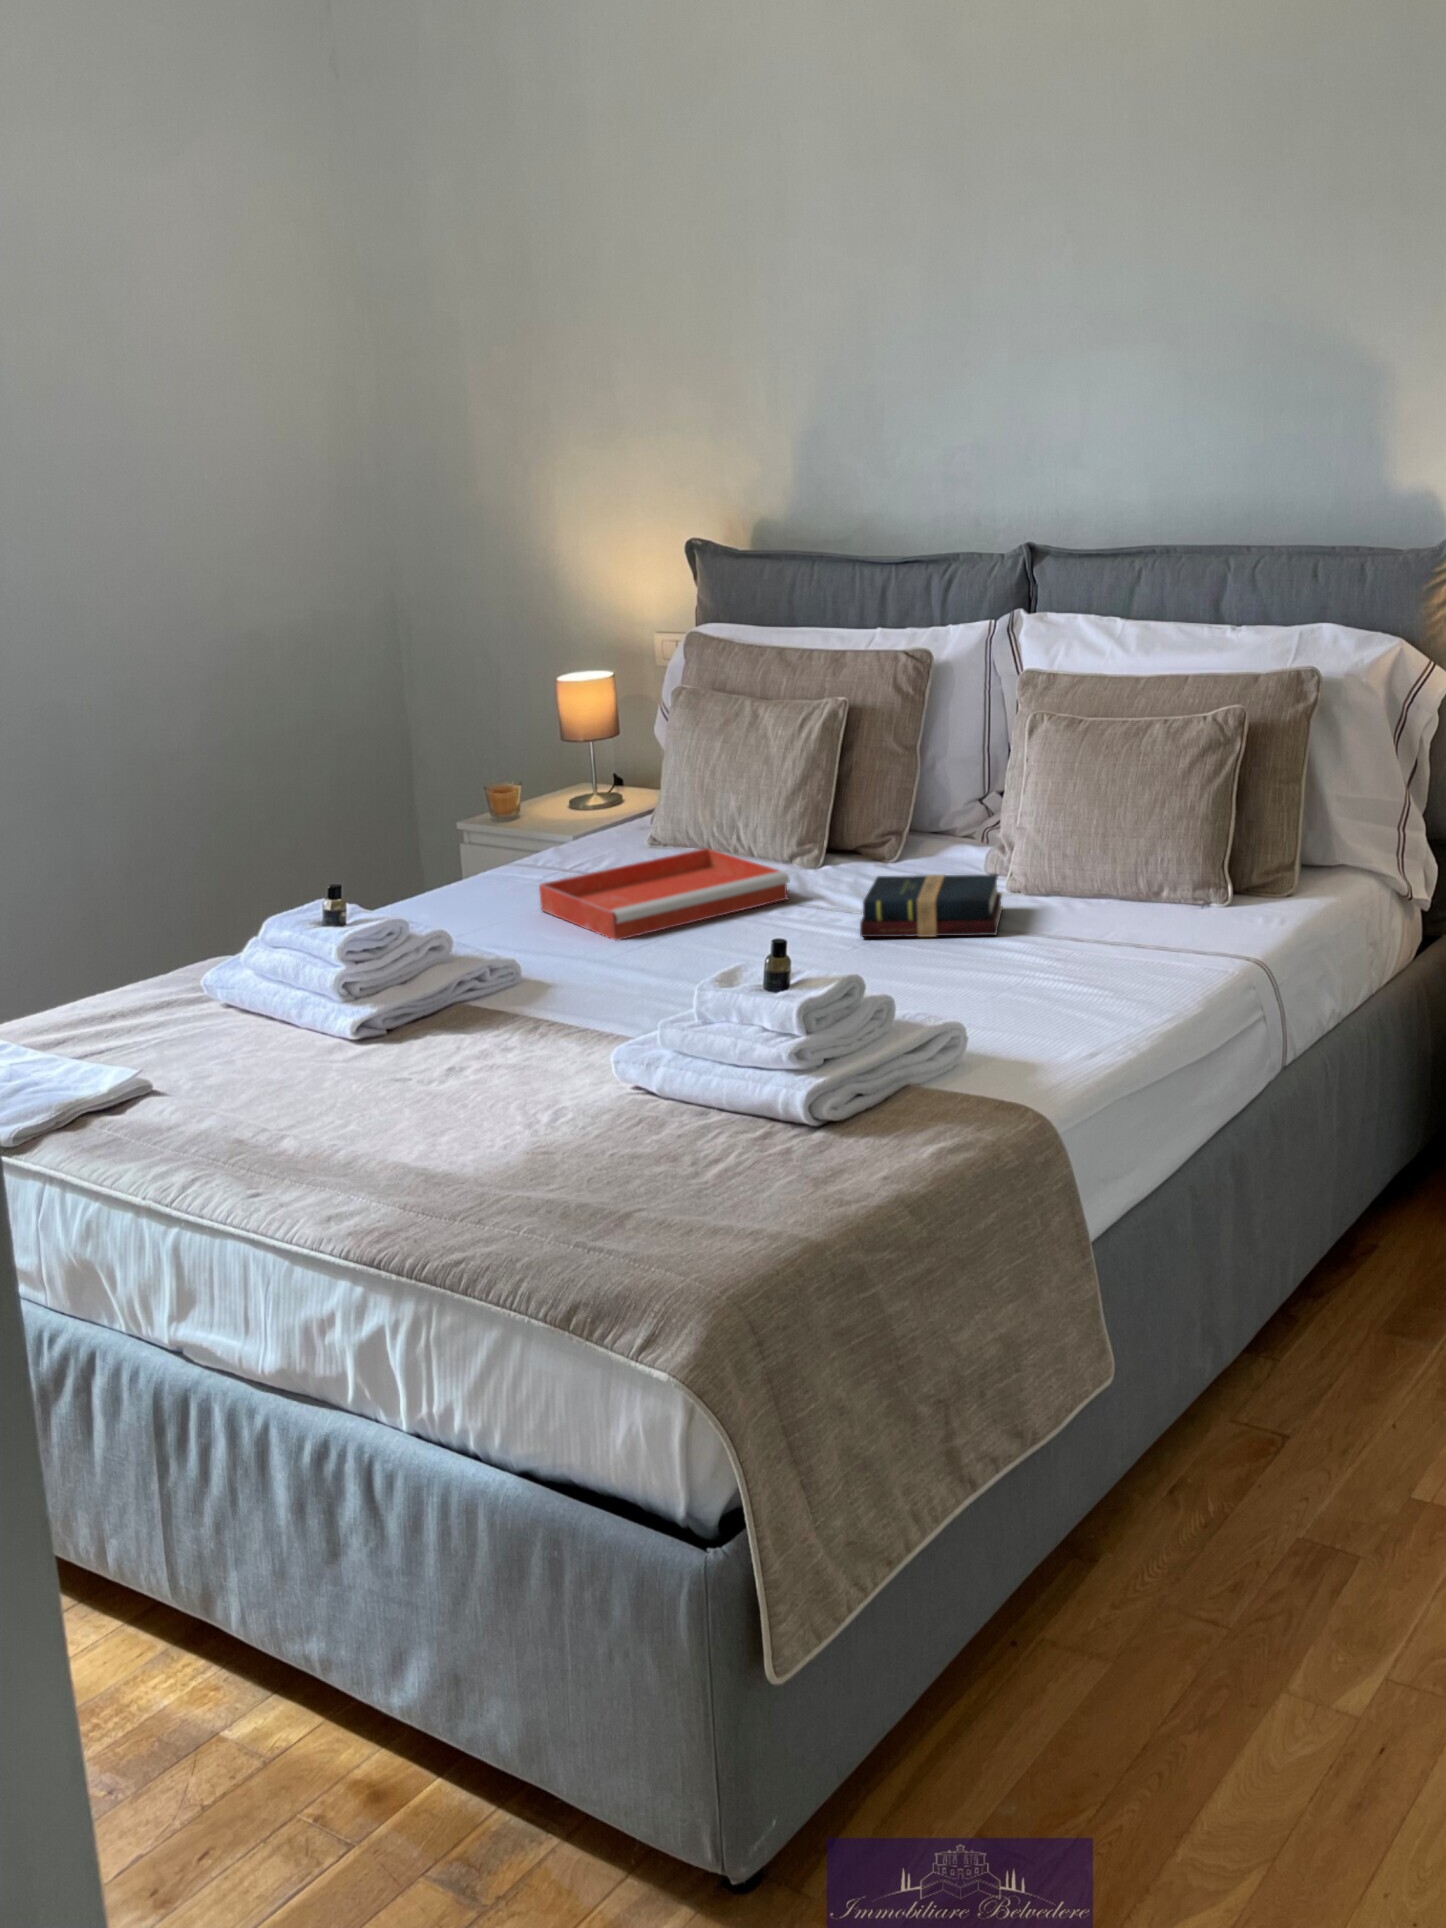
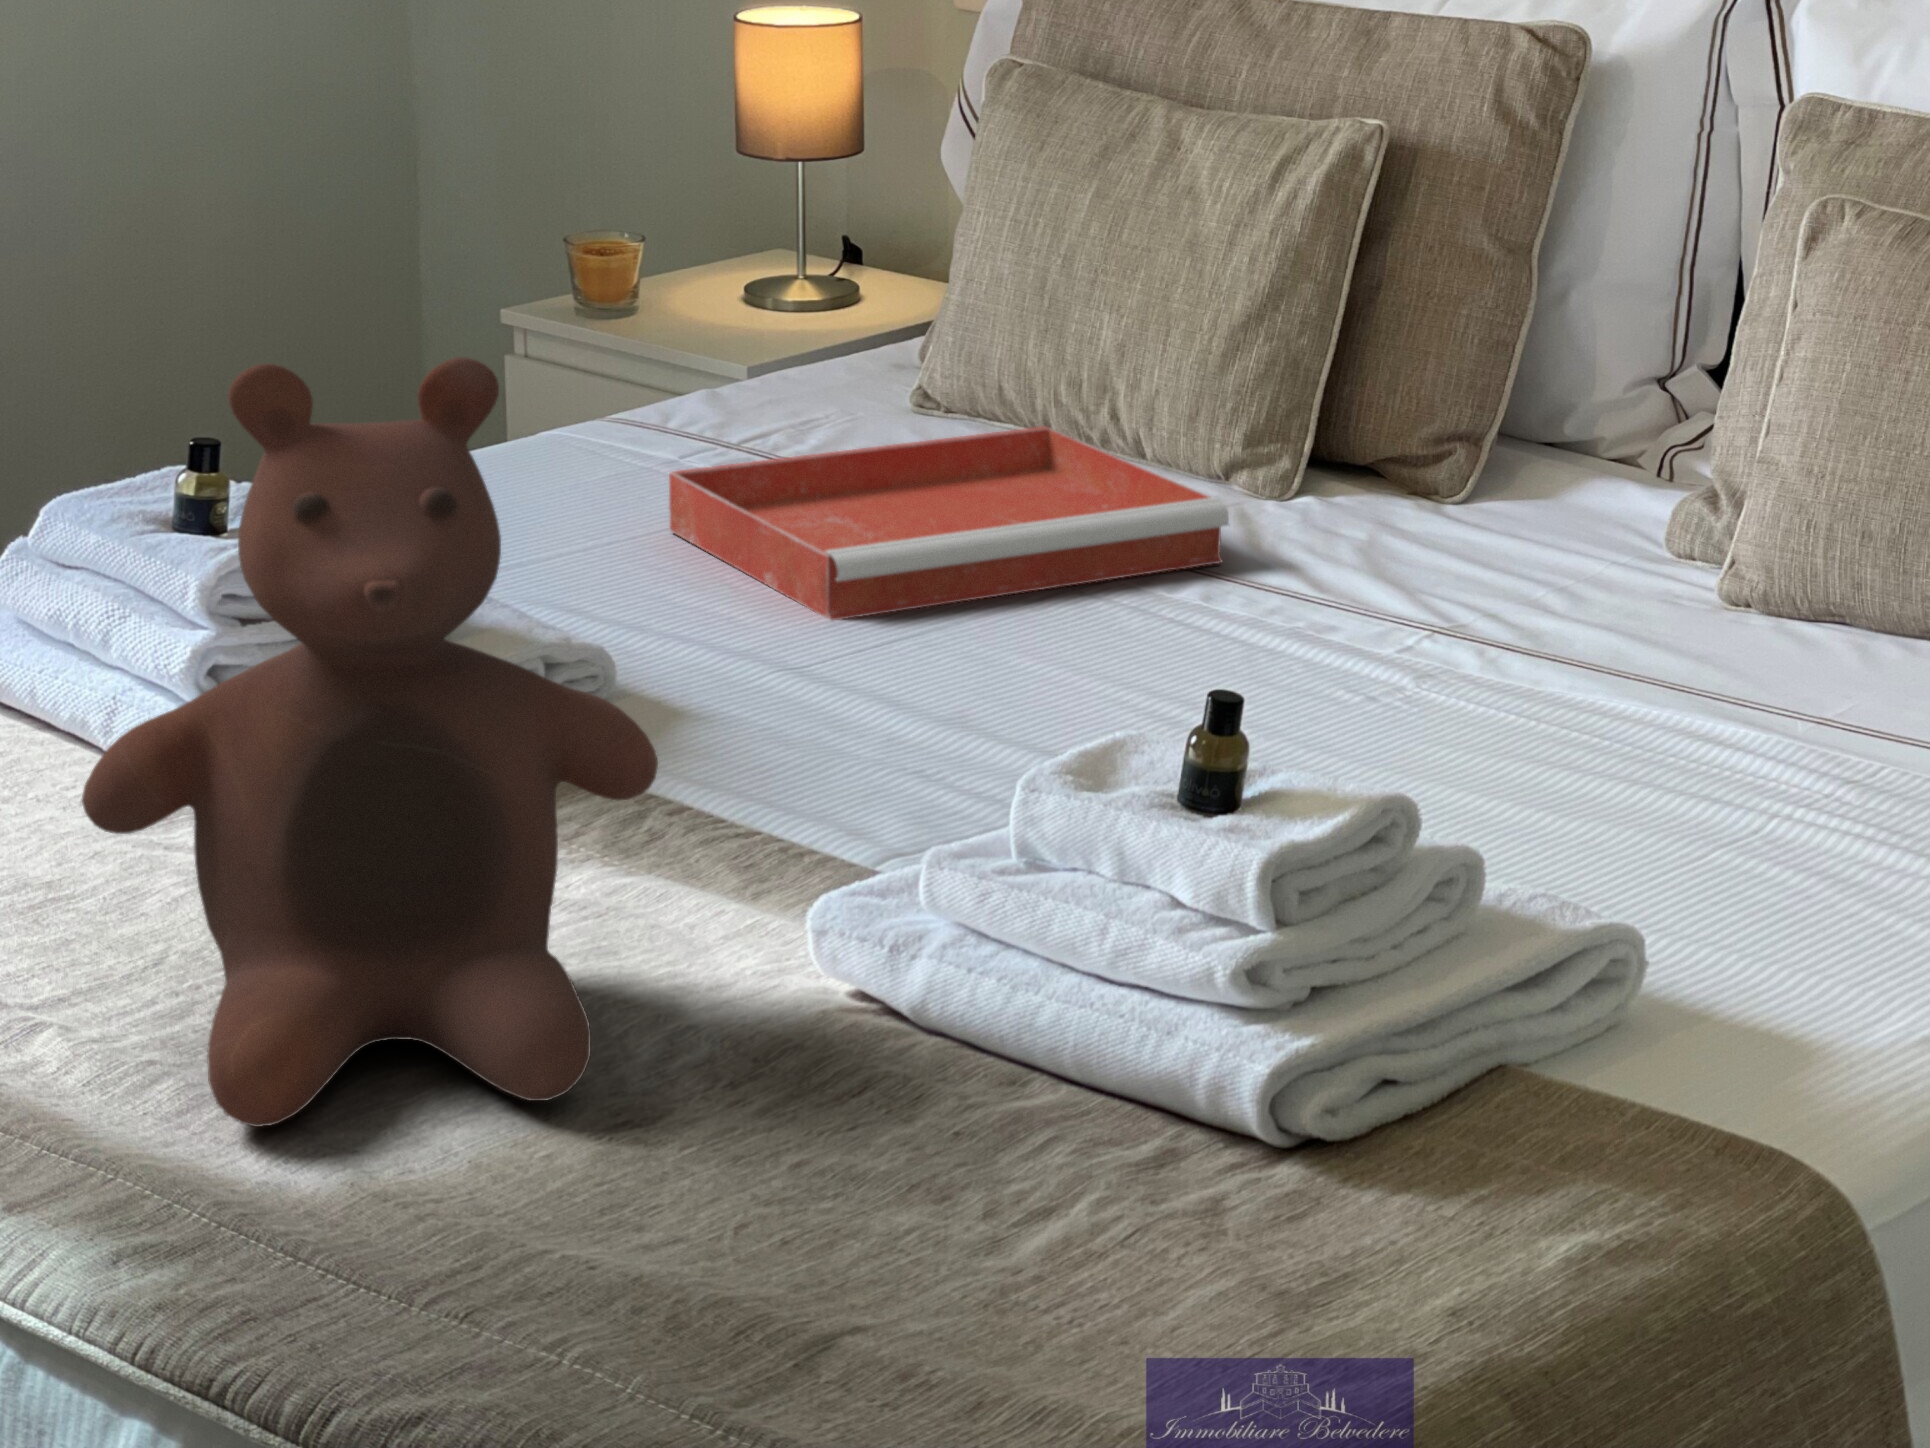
stuffed bear: none [305,835,545,1161] -> present [82,357,658,1127]
hardback book: present [860,874,1003,937] -> none [1387,534,1715,701]

